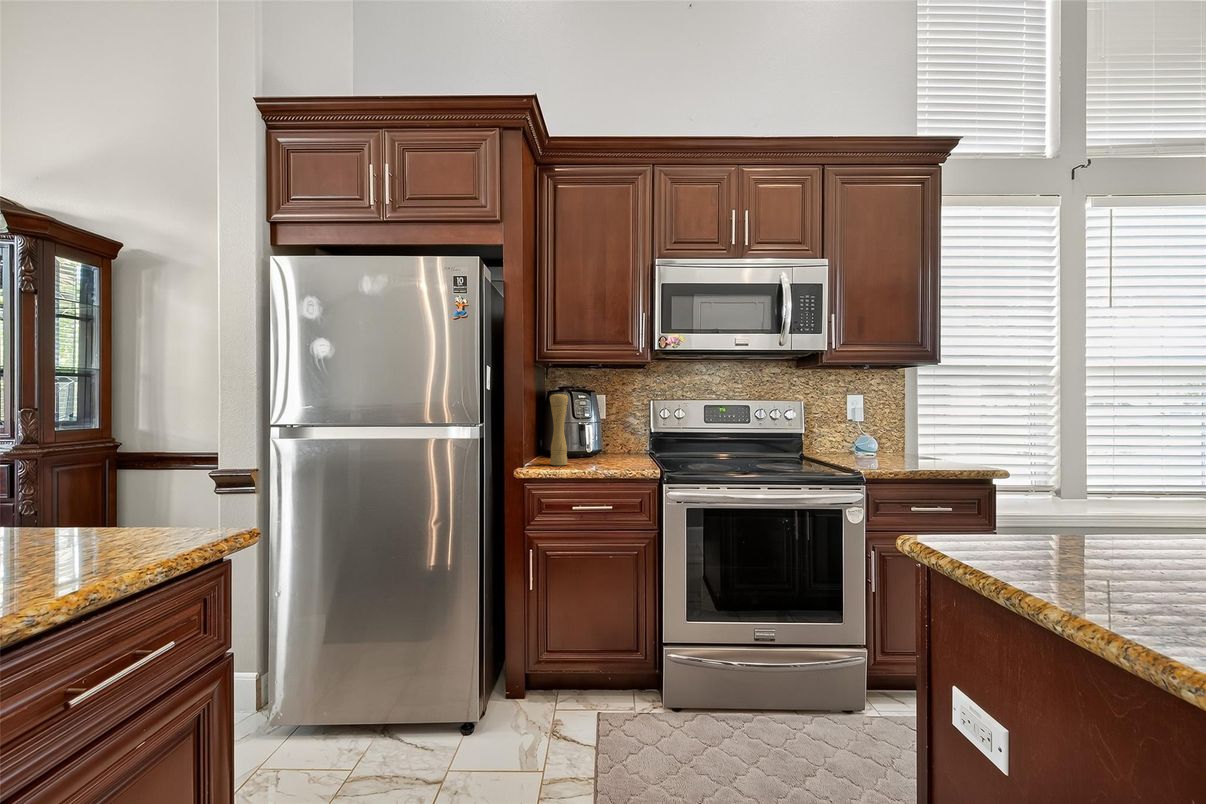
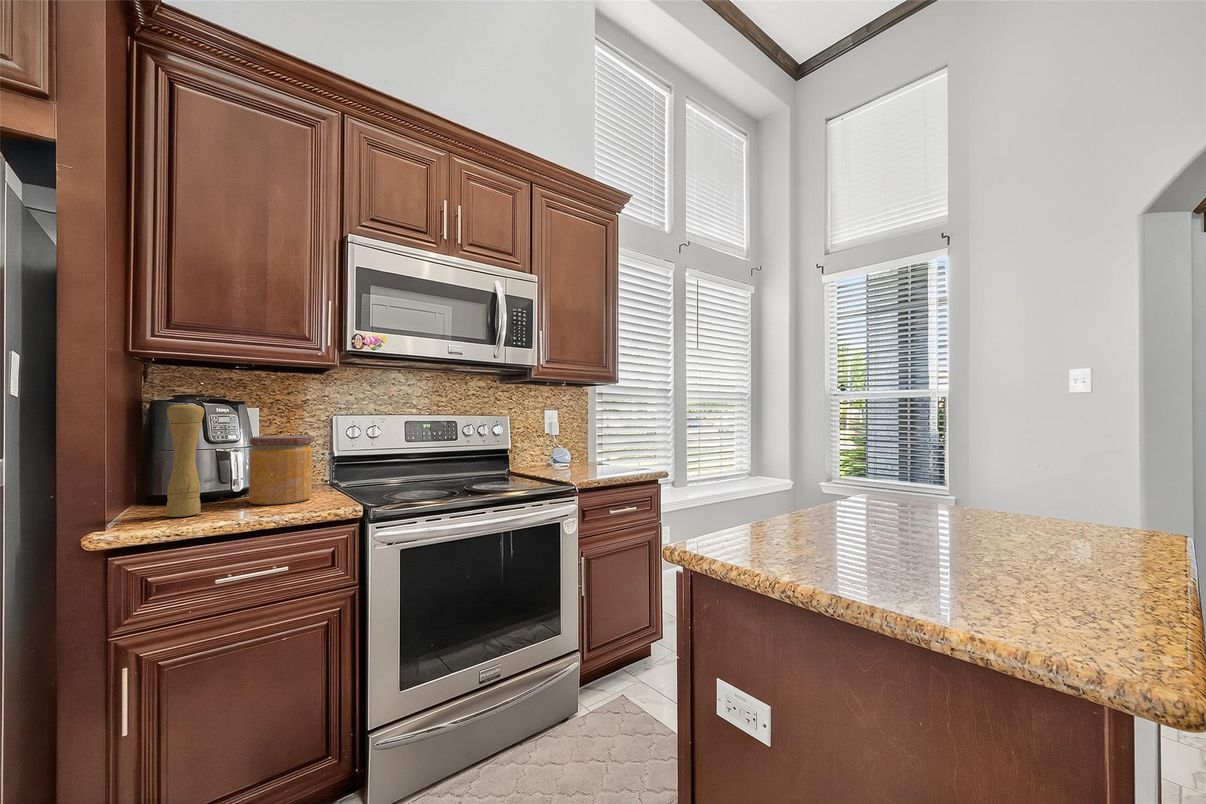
jar: none [594,416,632,464] -> present [249,436,313,505]

